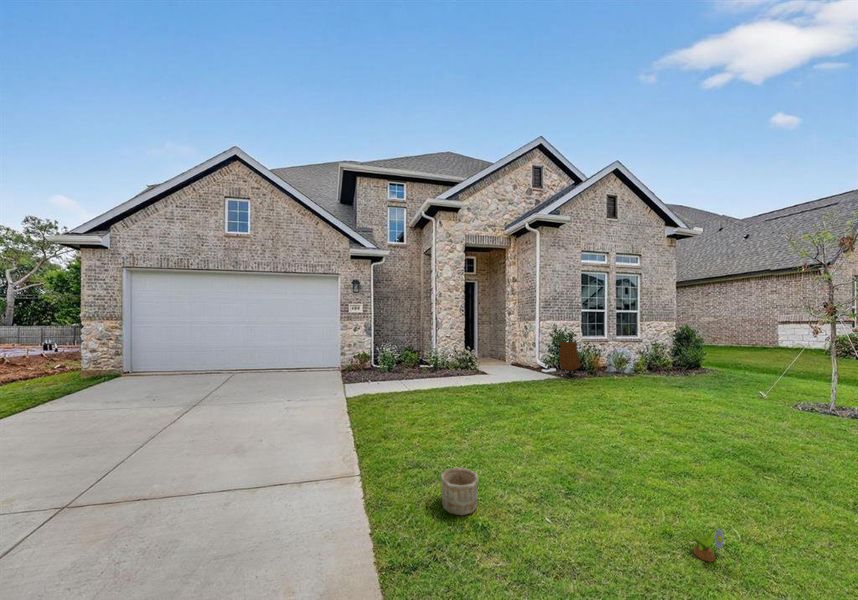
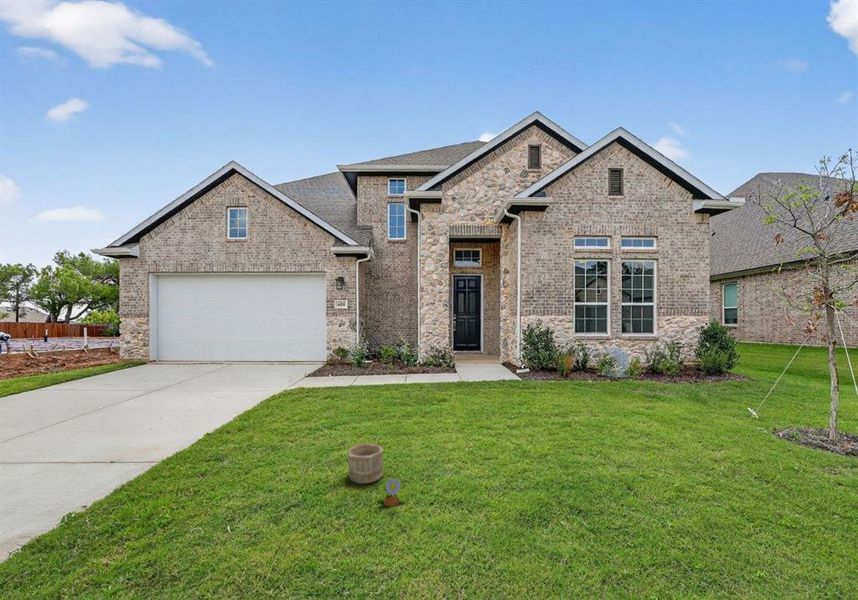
lounge chair: present [559,342,582,378] -> none [527,336,564,378]
wooden bucket: present [441,467,479,515] -> present [347,444,383,484]

